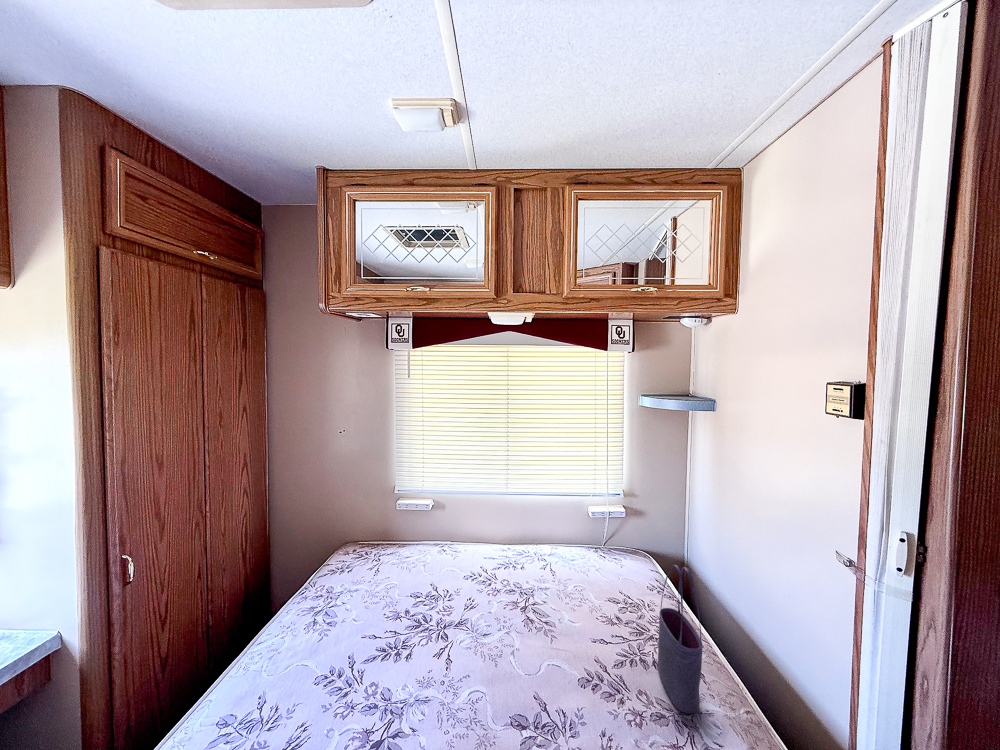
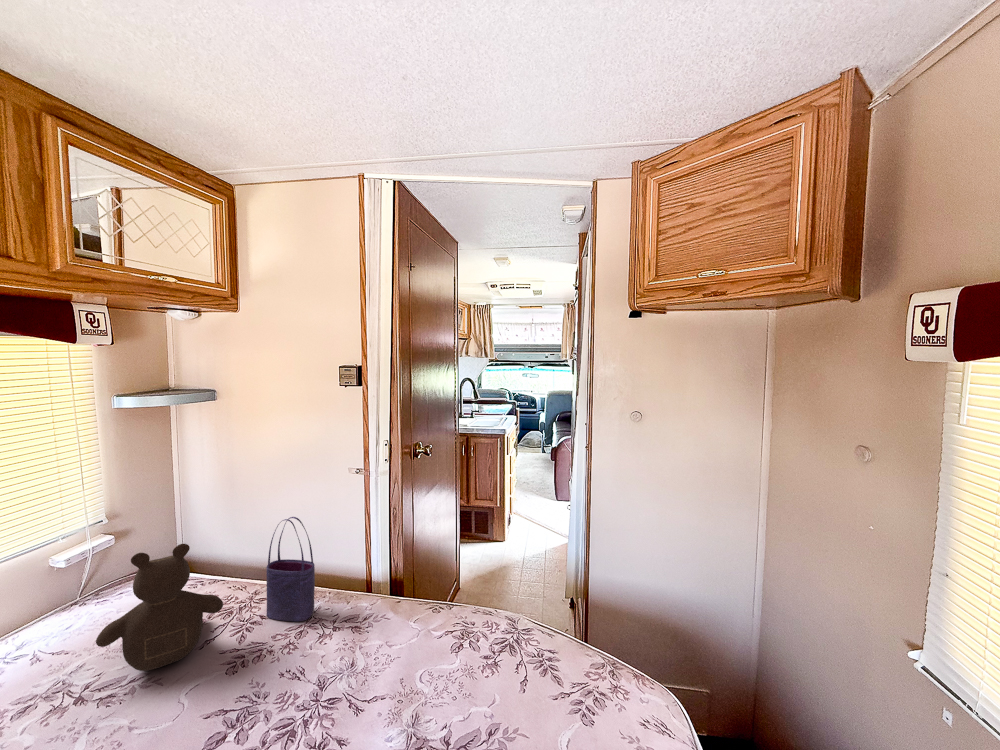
teddy bear: none [540,522,621,635] -> present [96,544,223,671]

